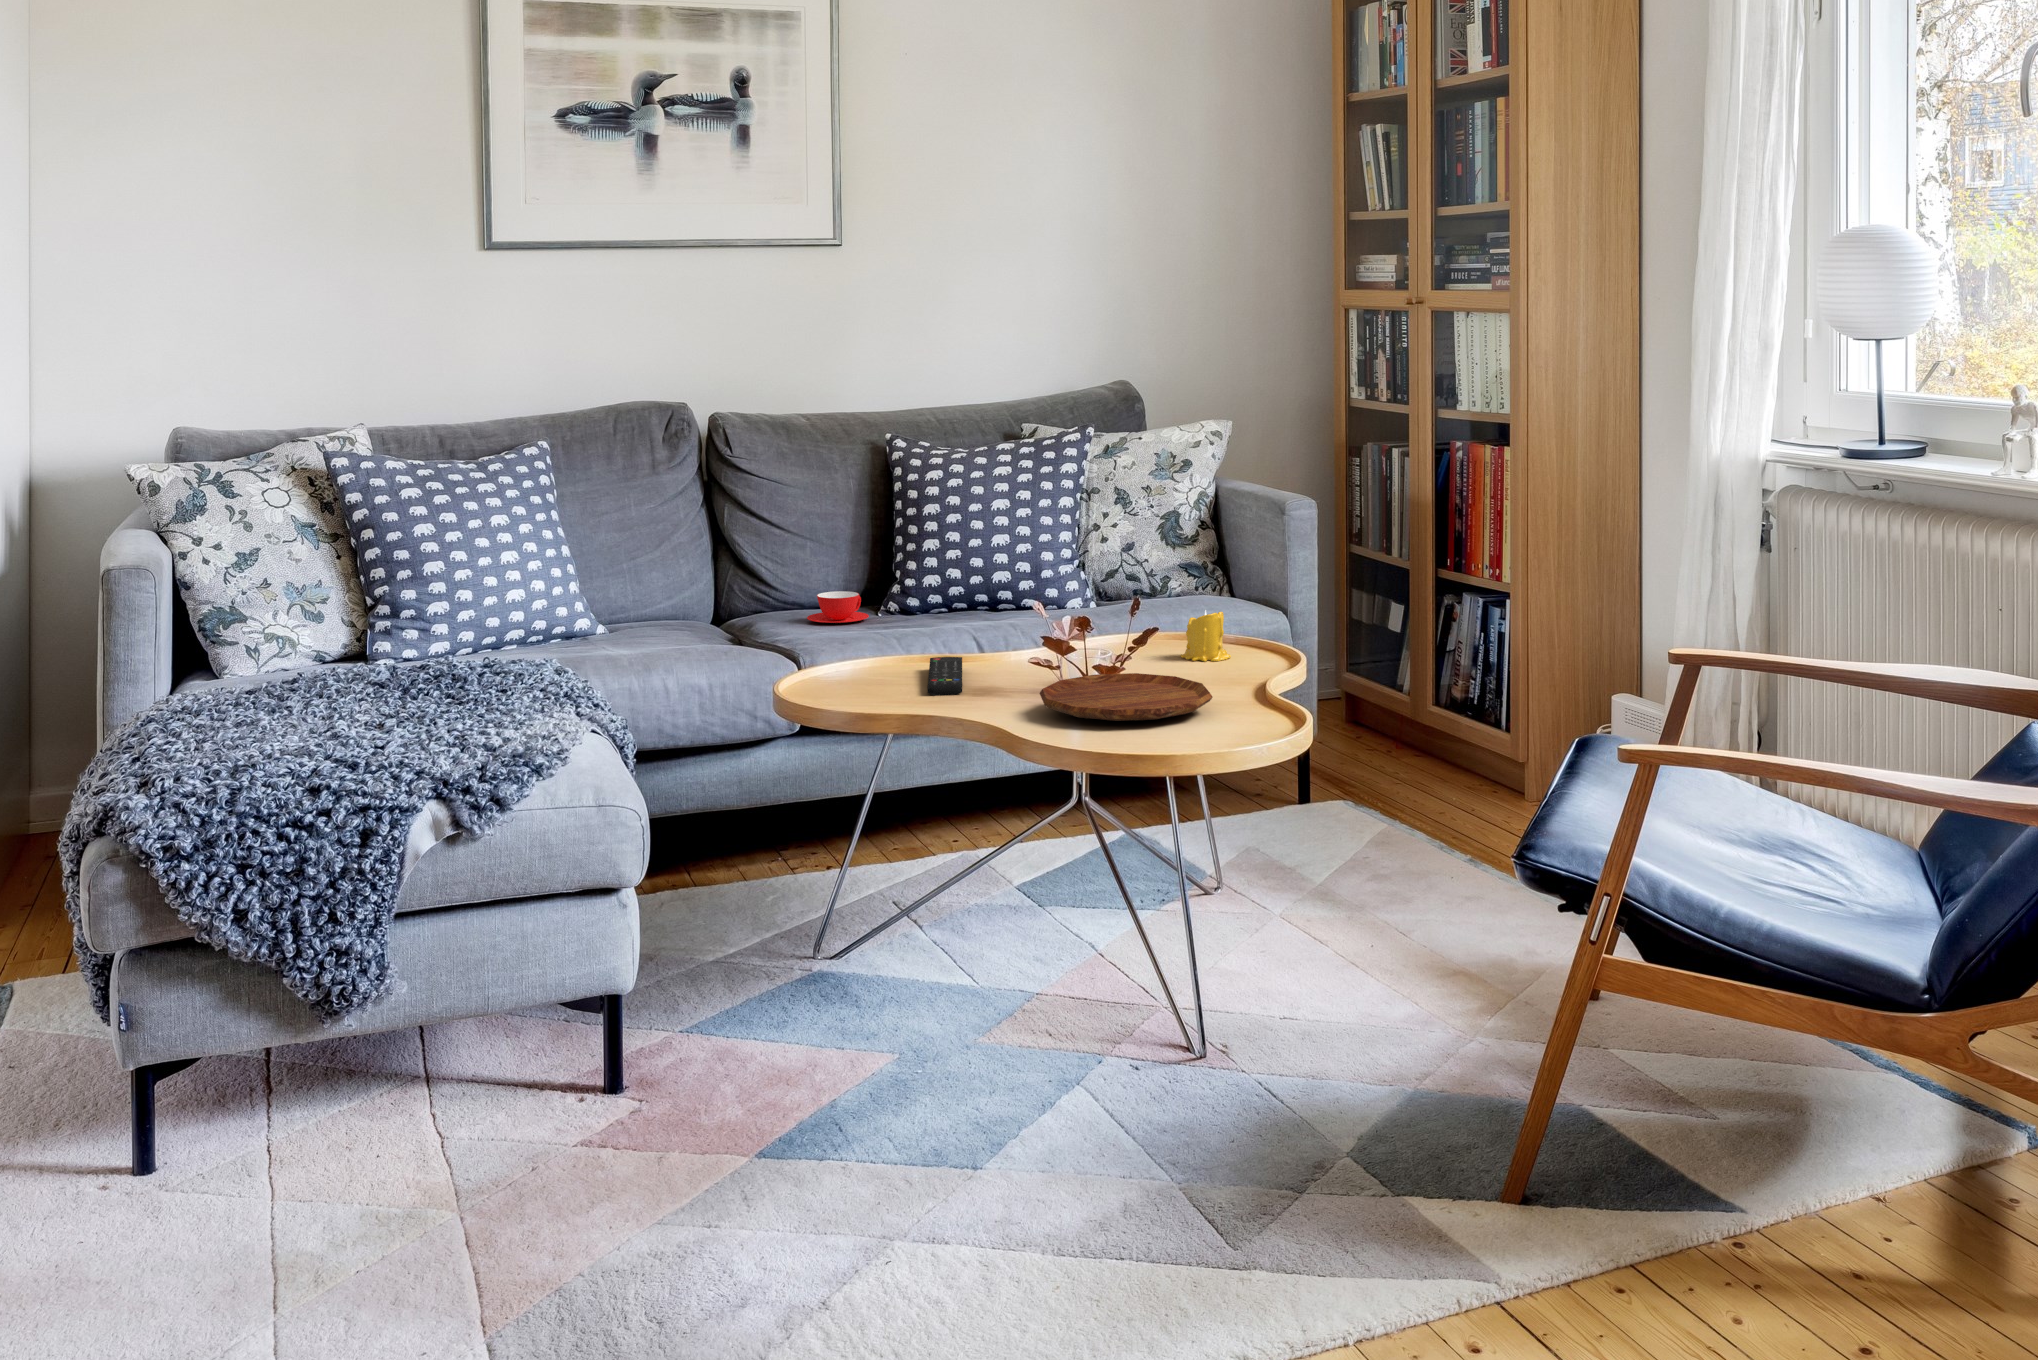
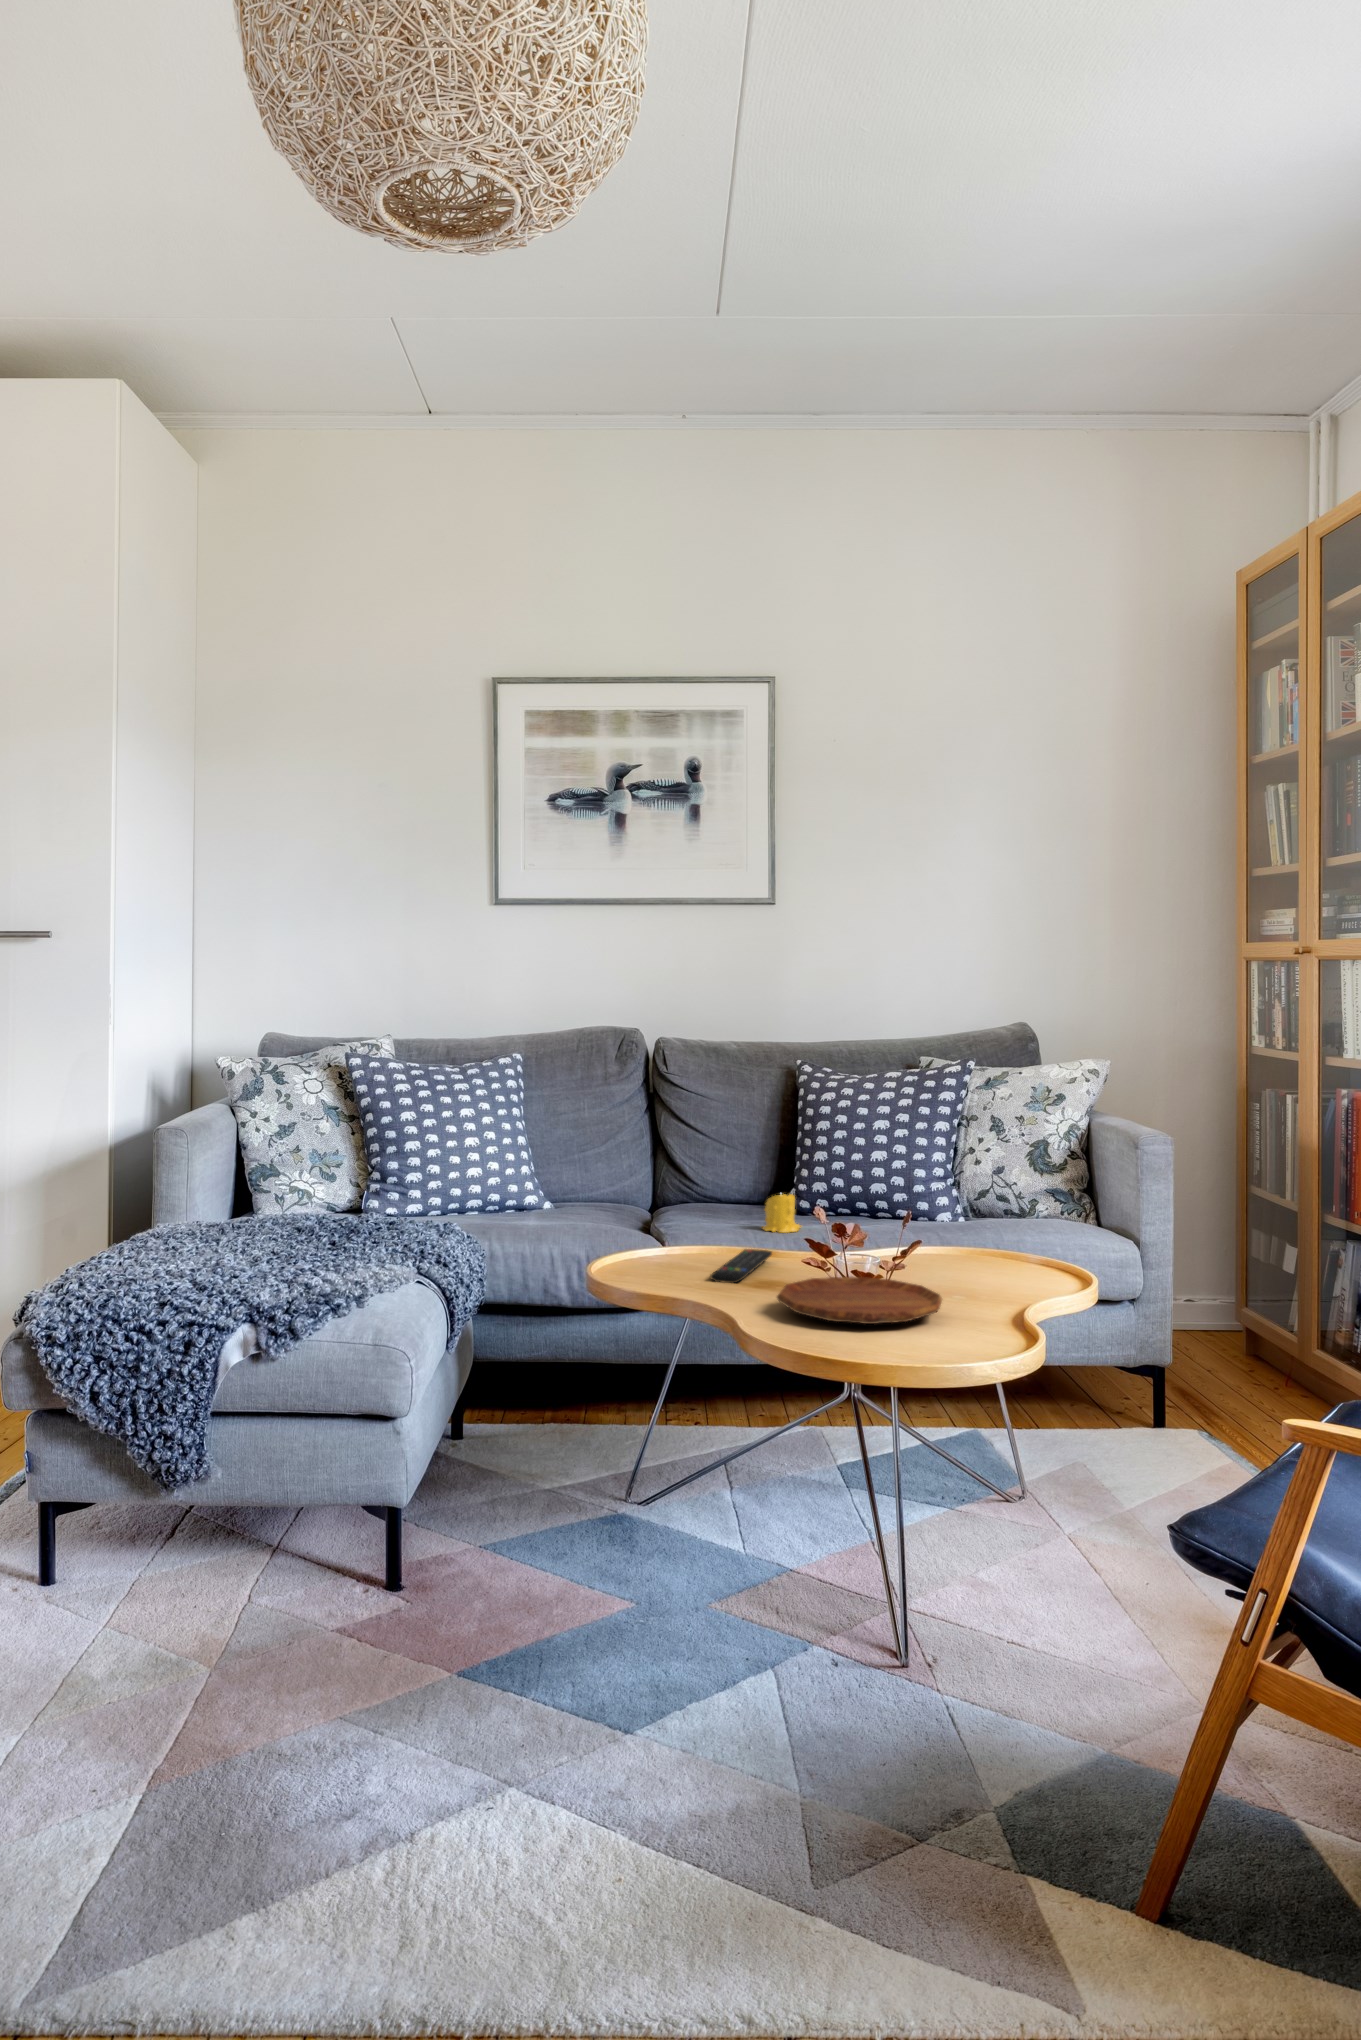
teacup: present [807,591,869,623] -> none [705,1189,757,1215]
candle: present [1180,610,1231,662] -> present [762,1194,801,1233]

